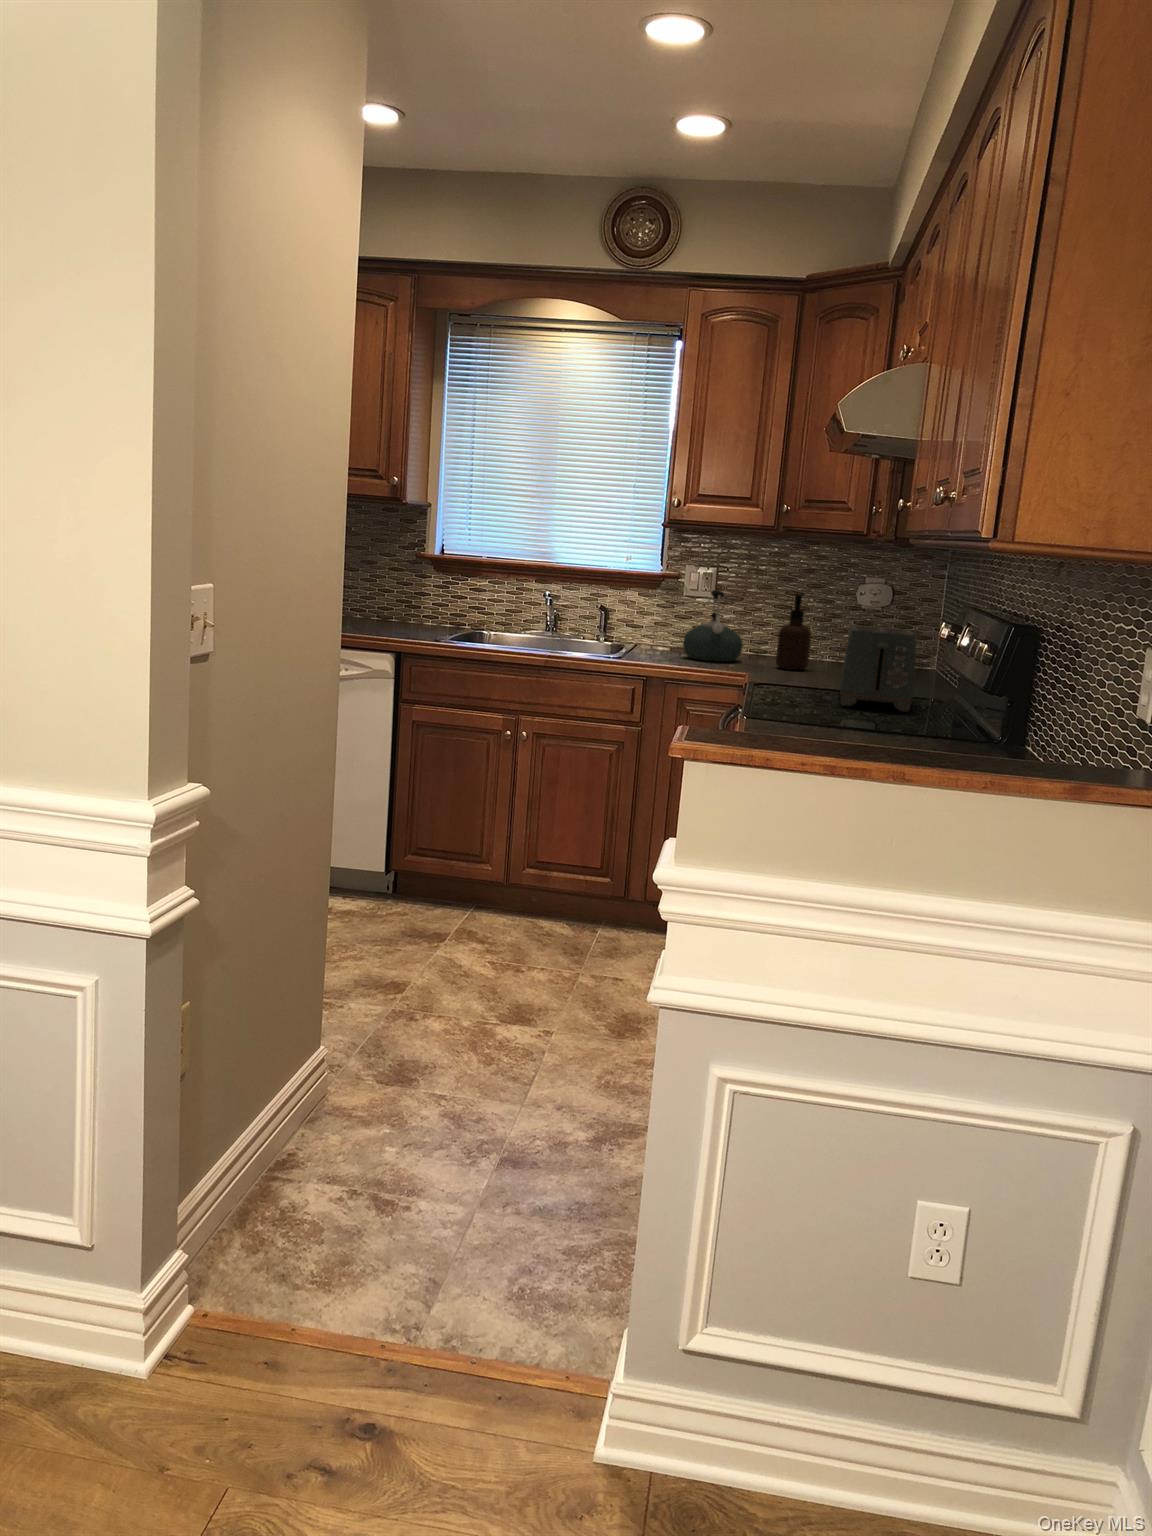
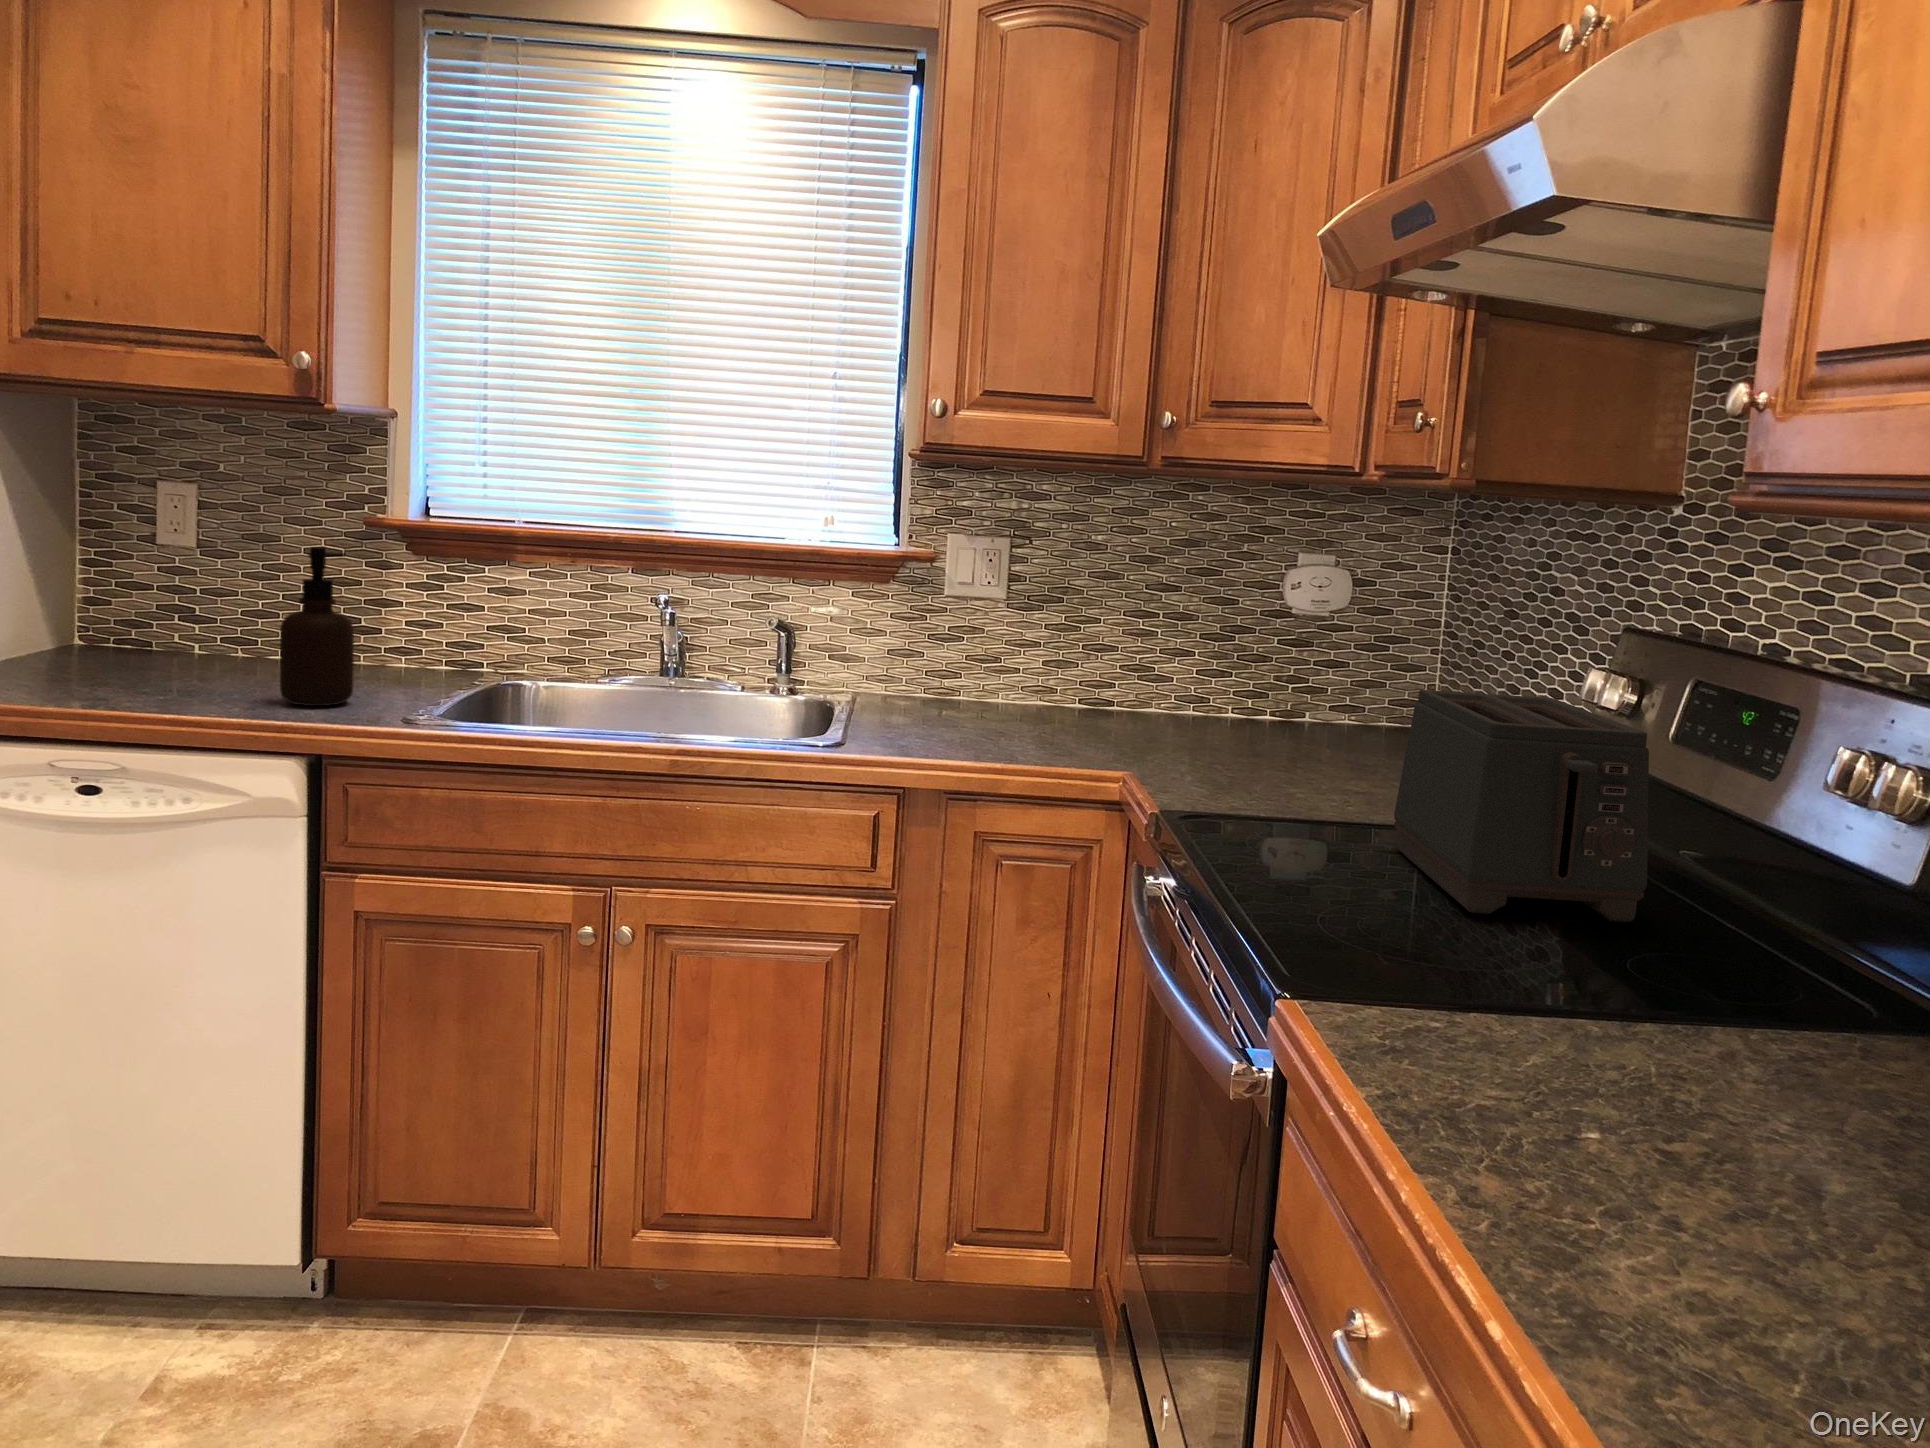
kettle: present [683,590,743,662] -> none [963,589,1087,742]
soap dispenser: present [776,595,811,670] -> present [280,547,354,706]

